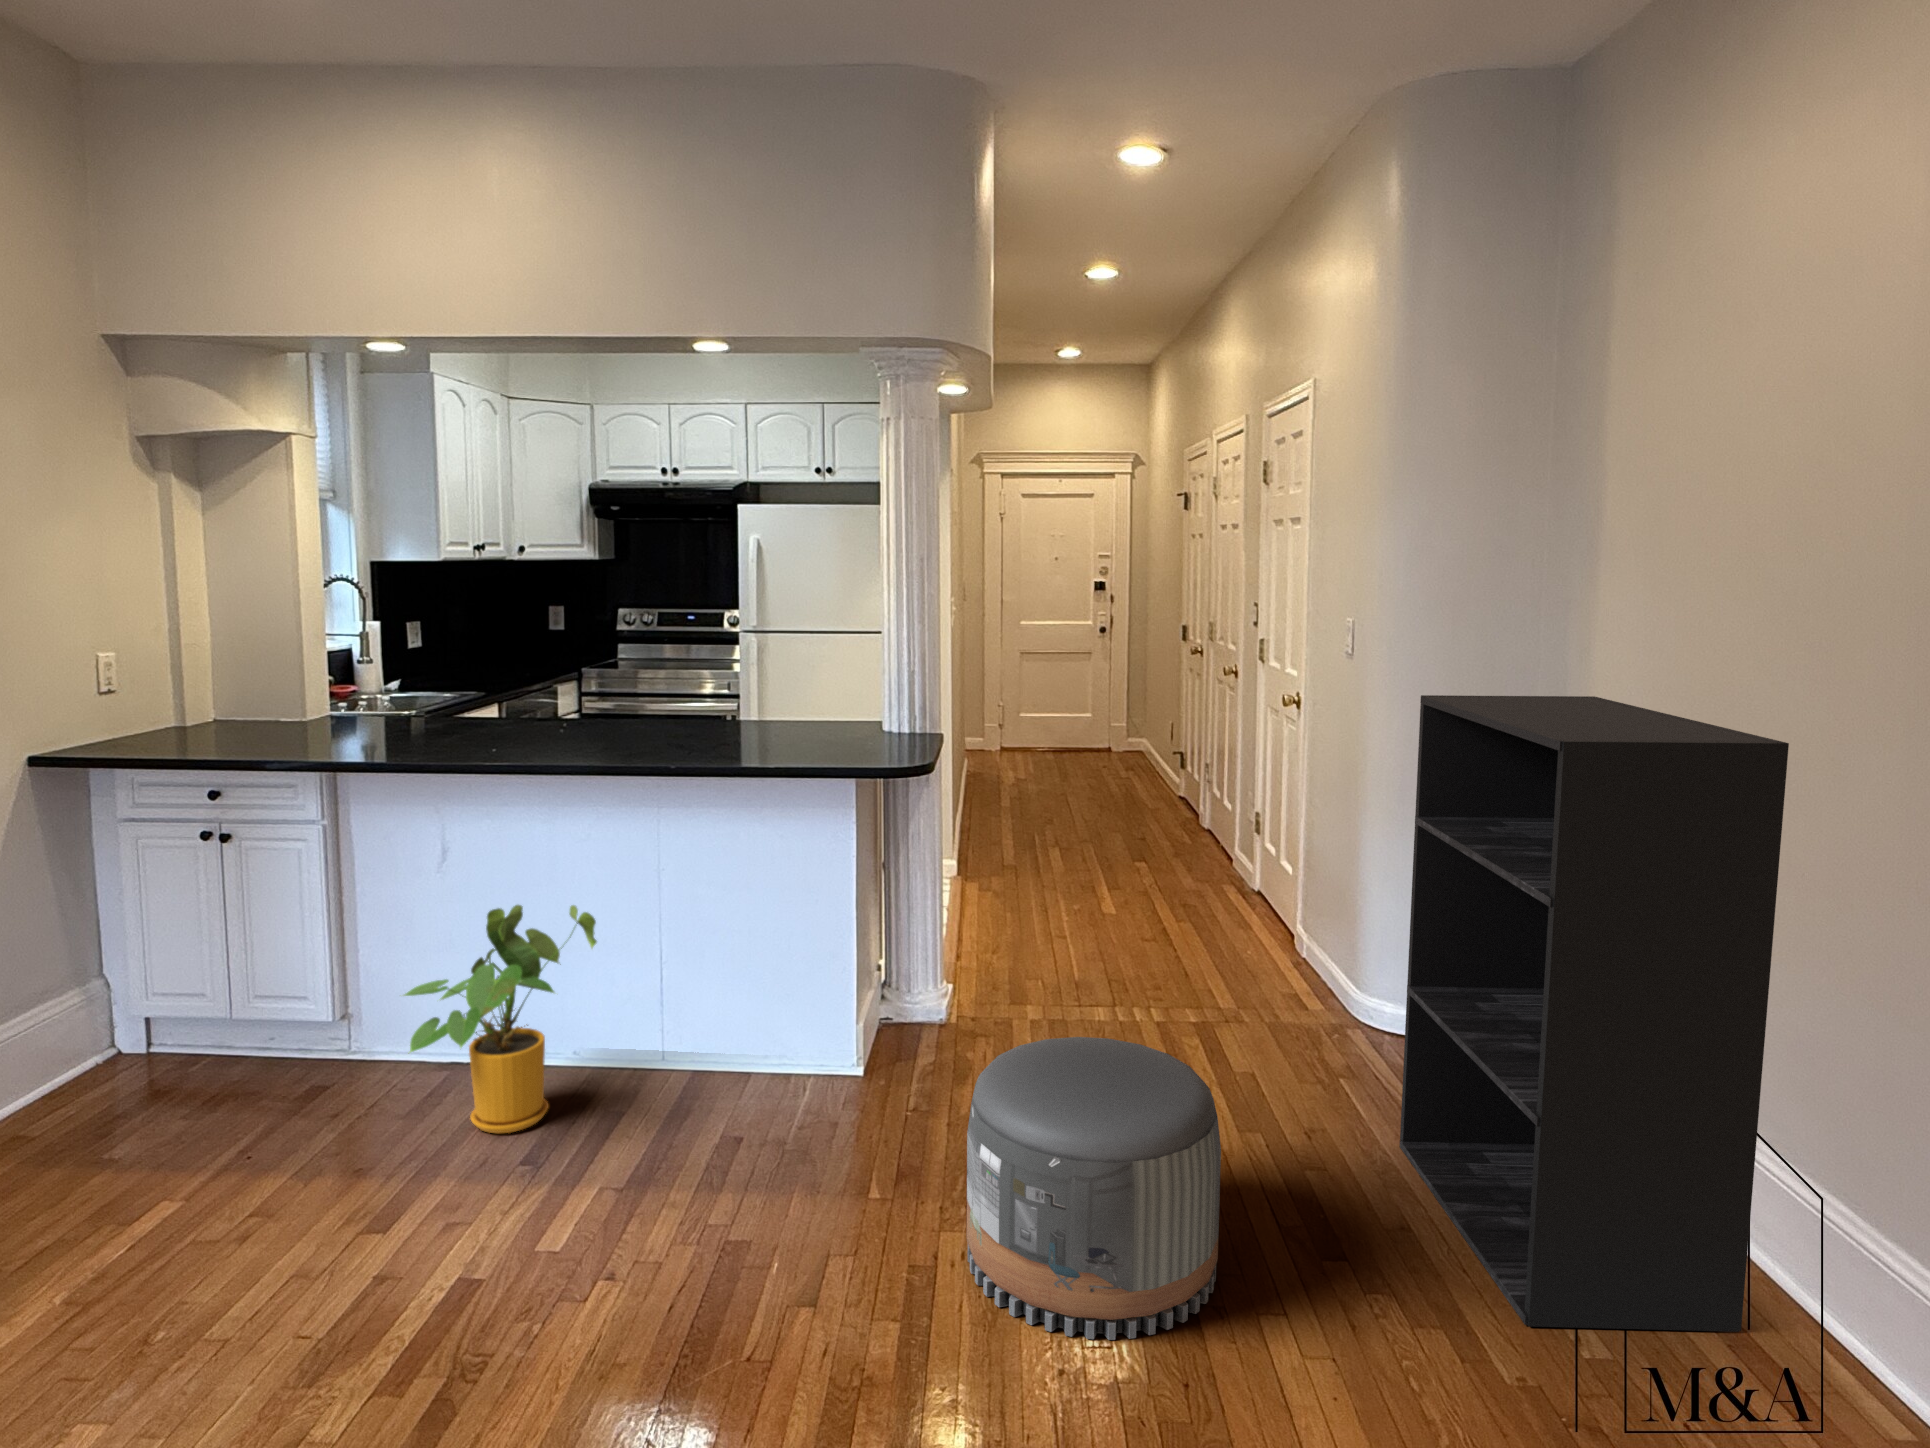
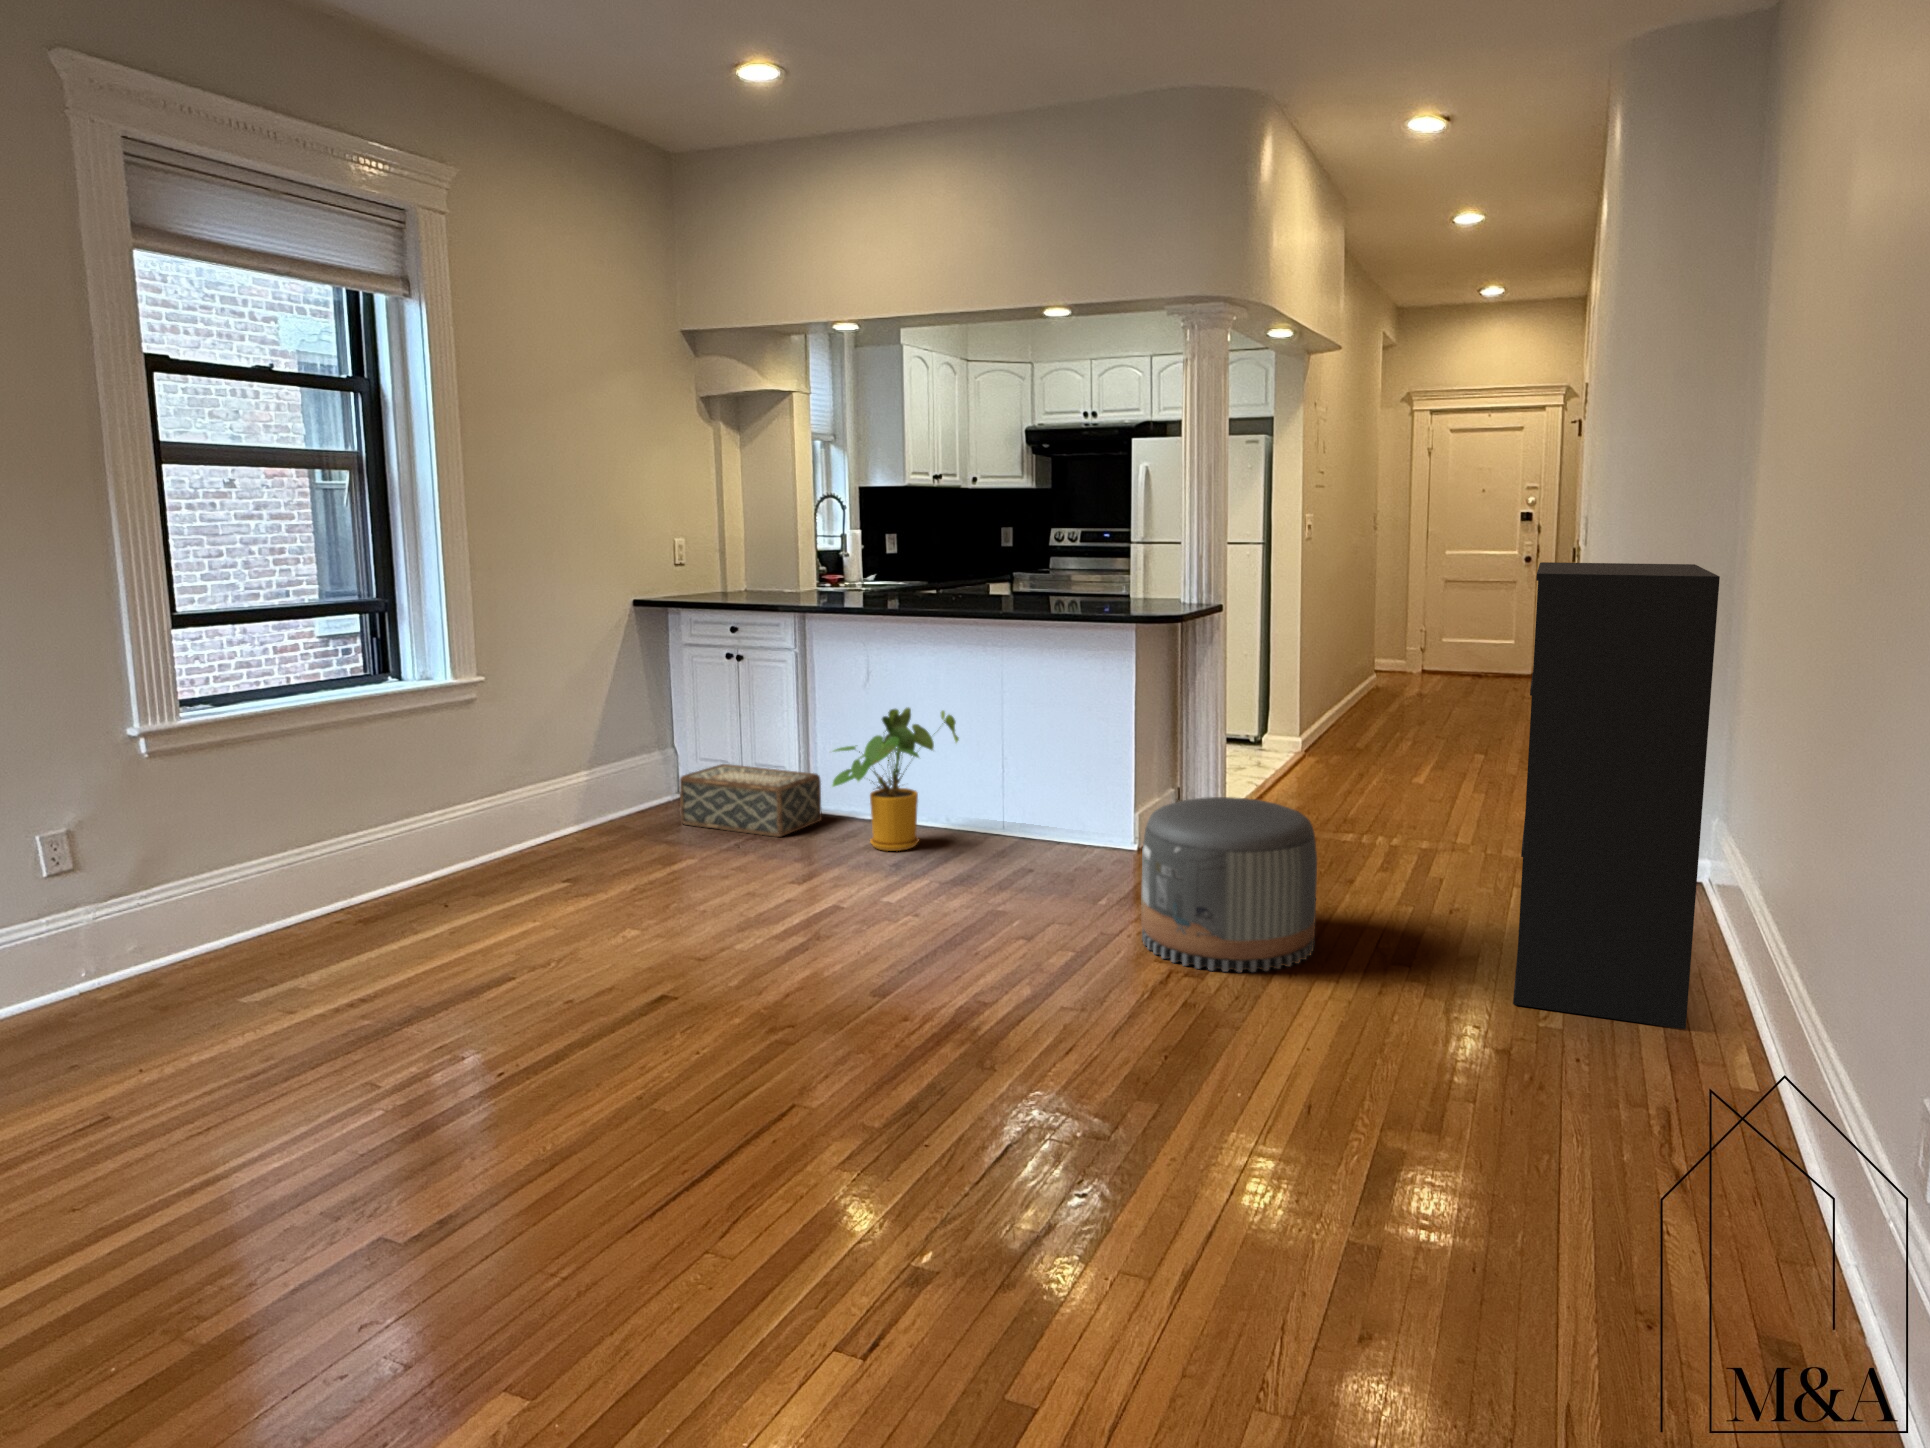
woven basket: none [122,1004,375,1128] -> present [680,764,822,837]

